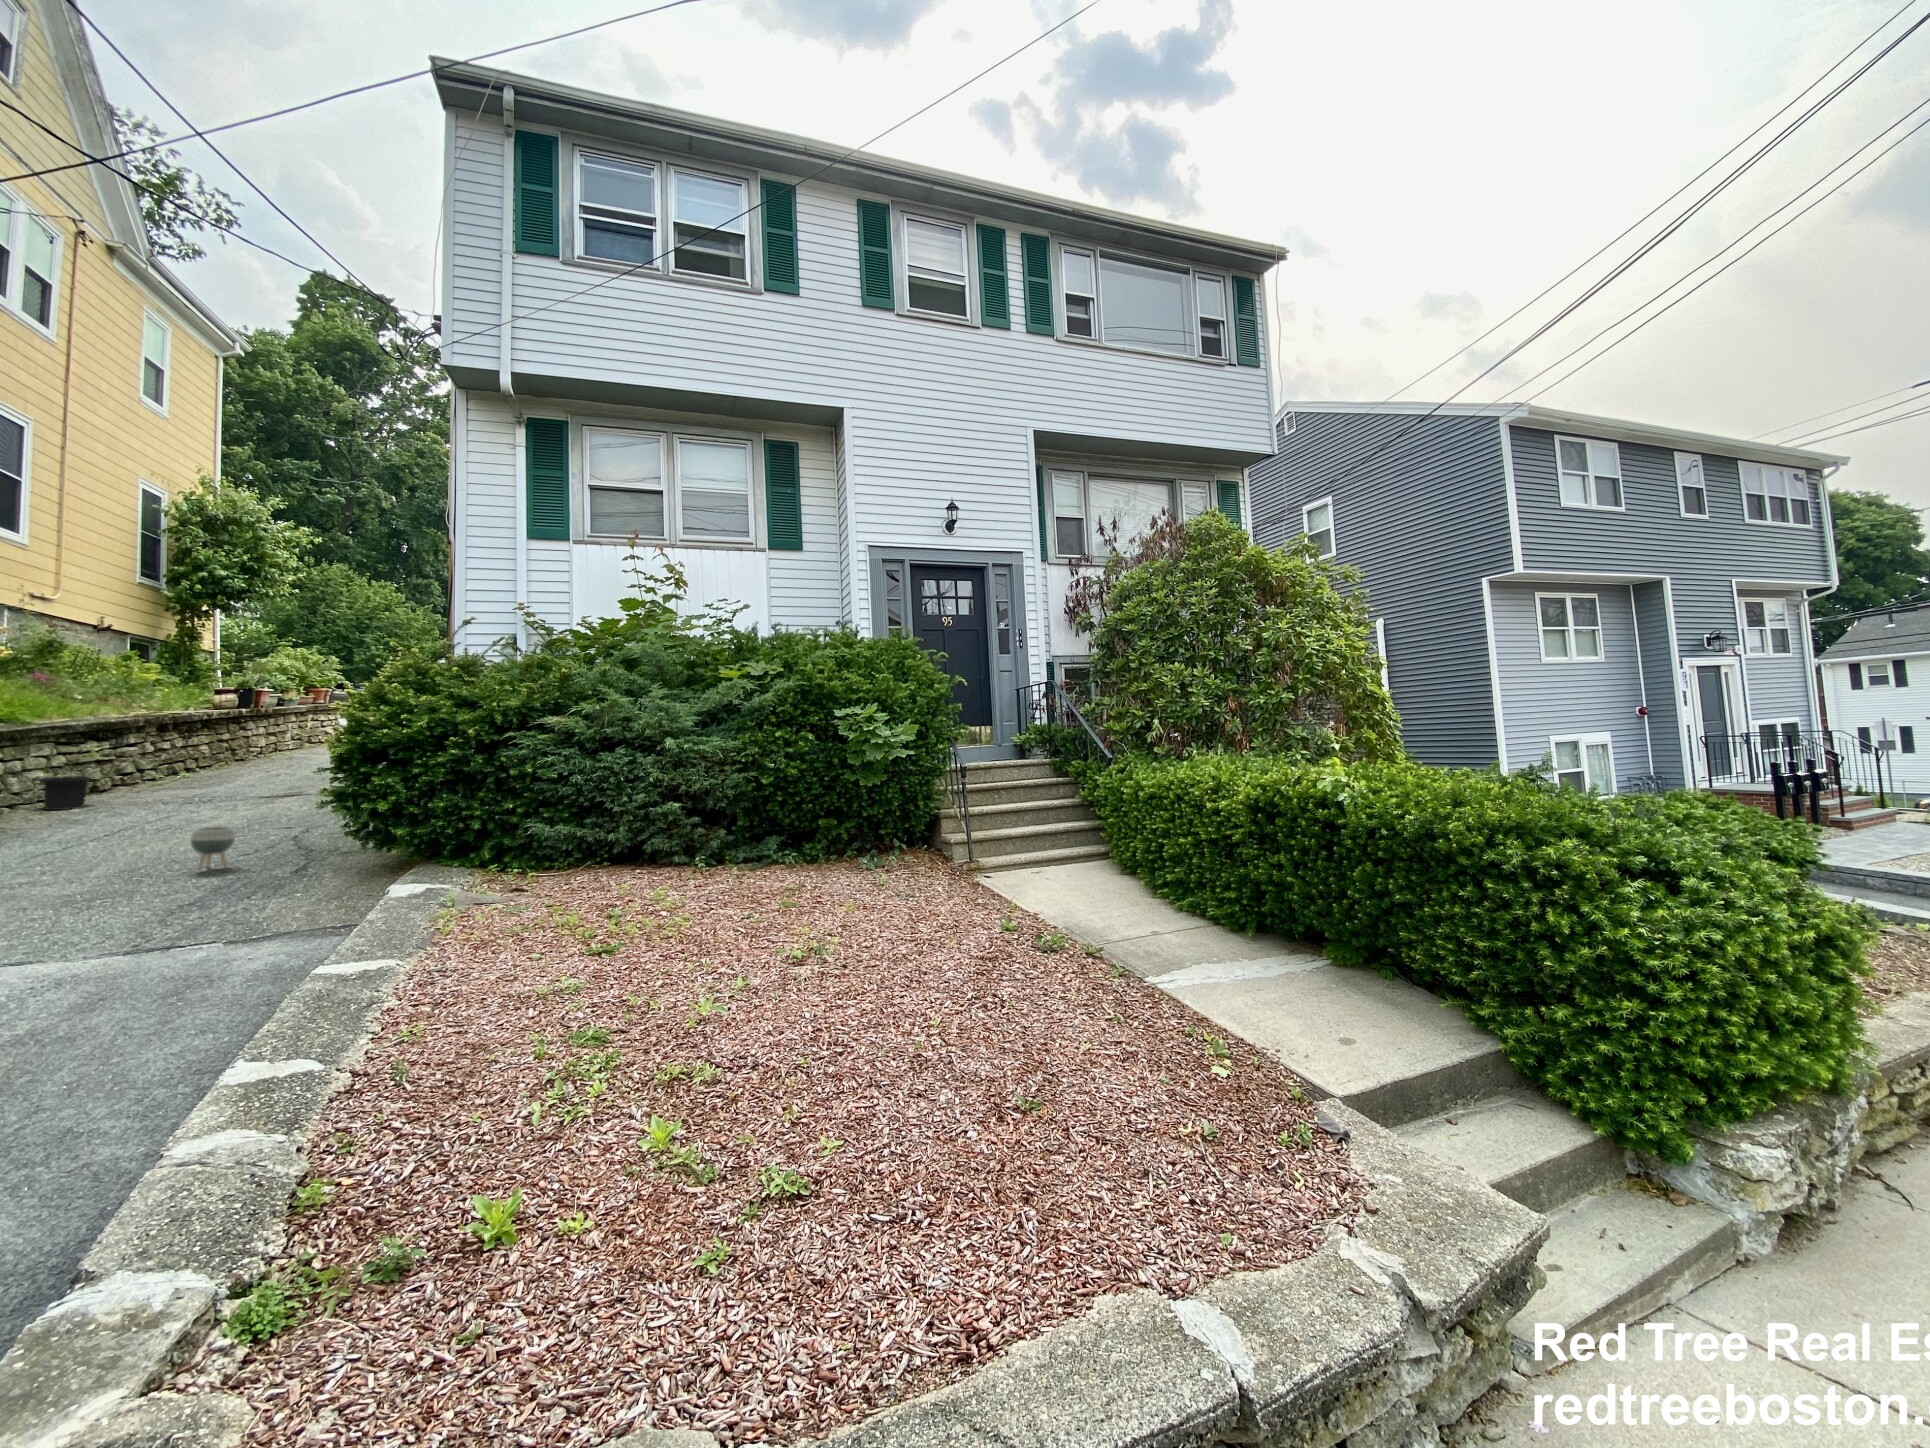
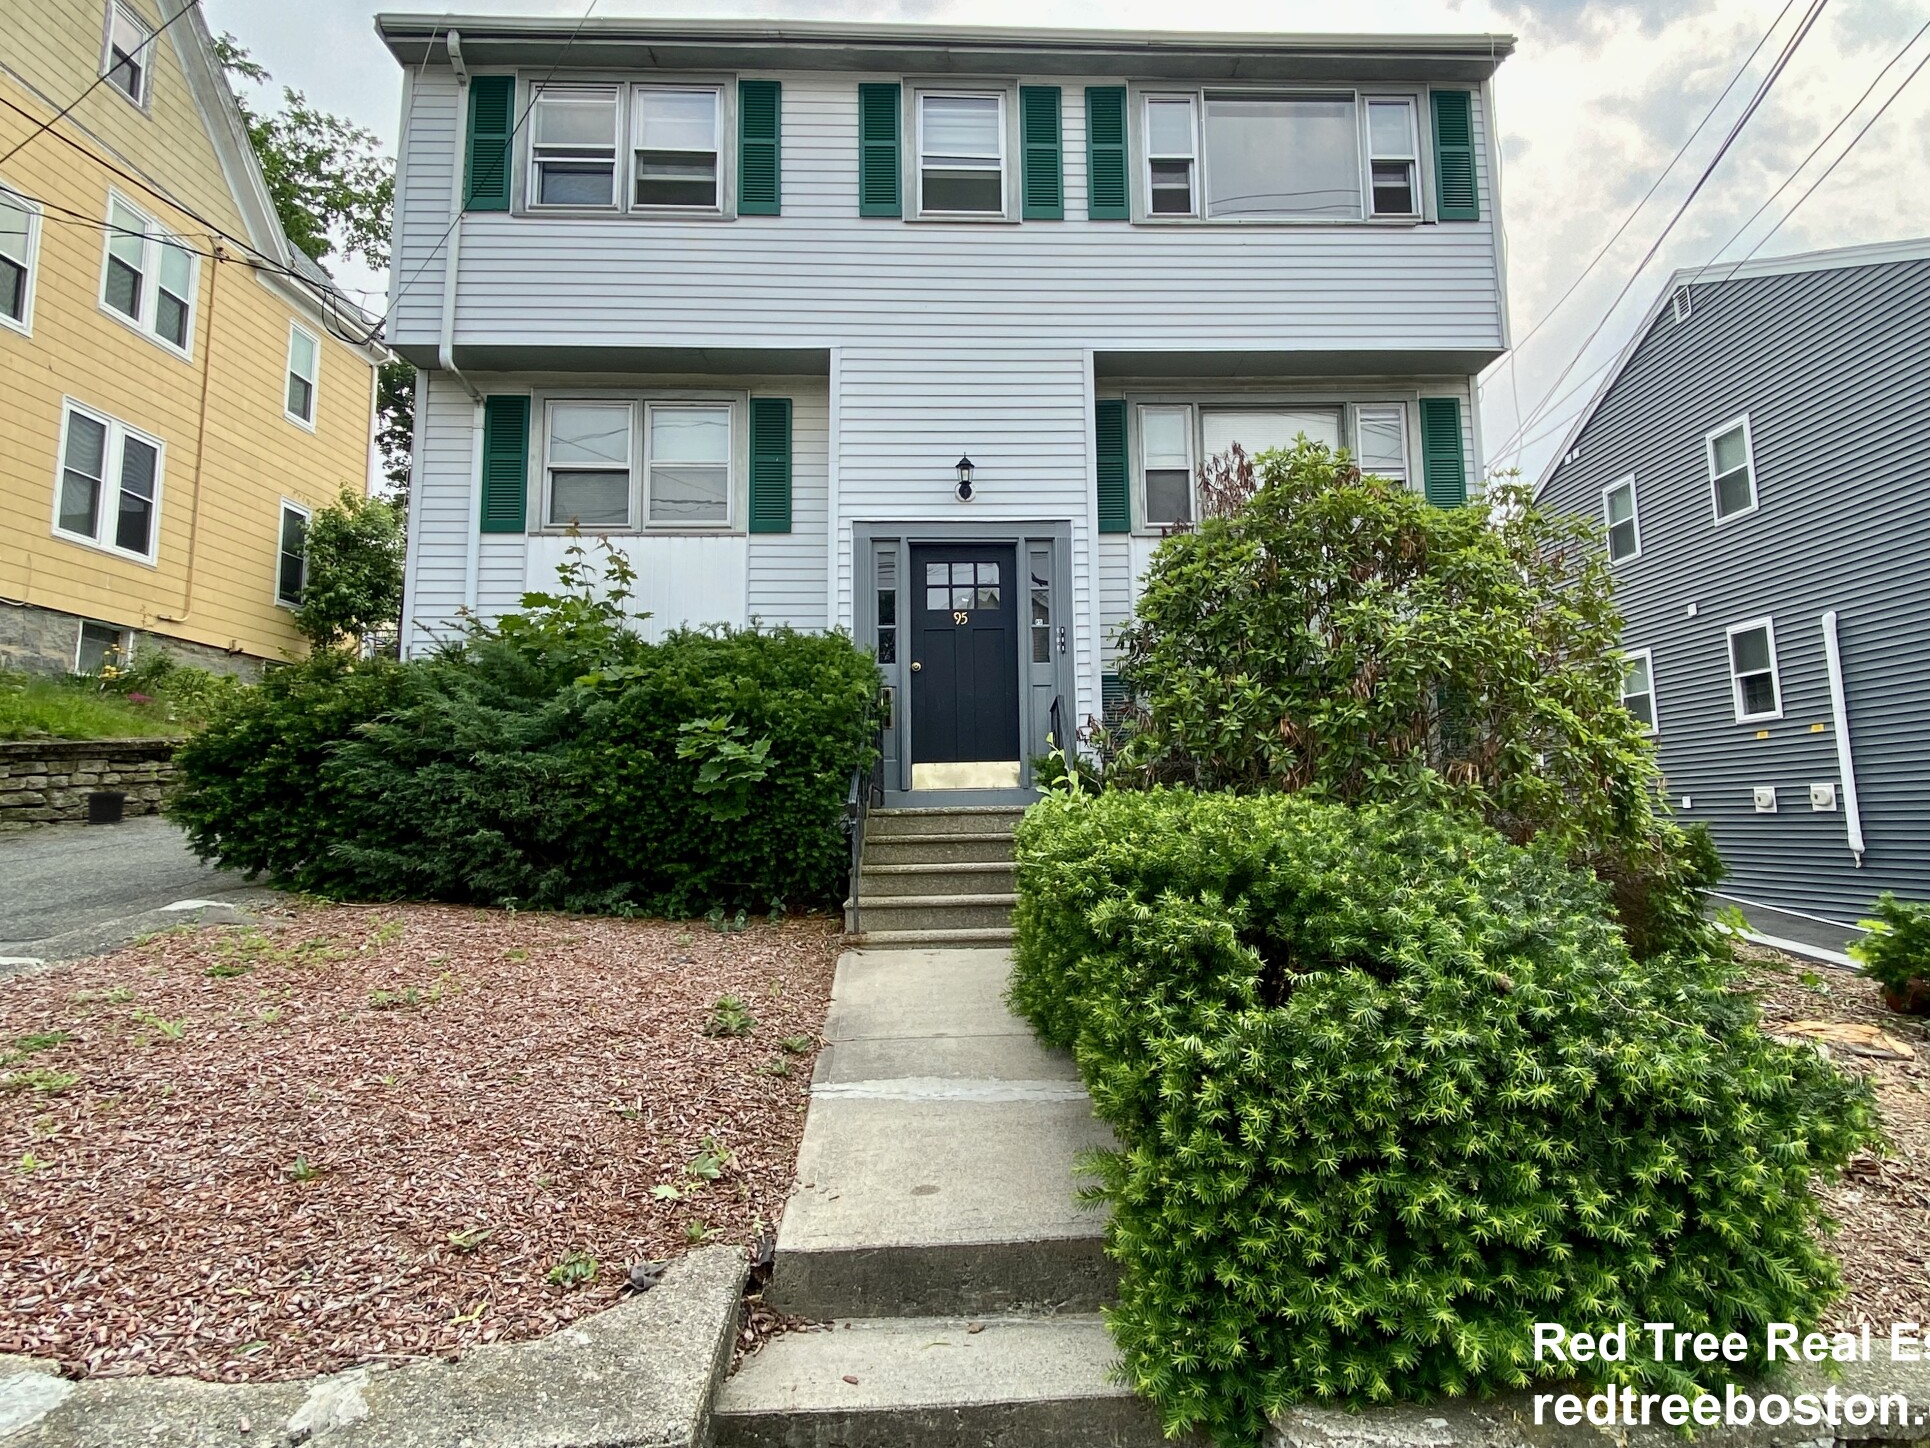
planter: present [190,827,235,871] -> none [53,841,98,887]

